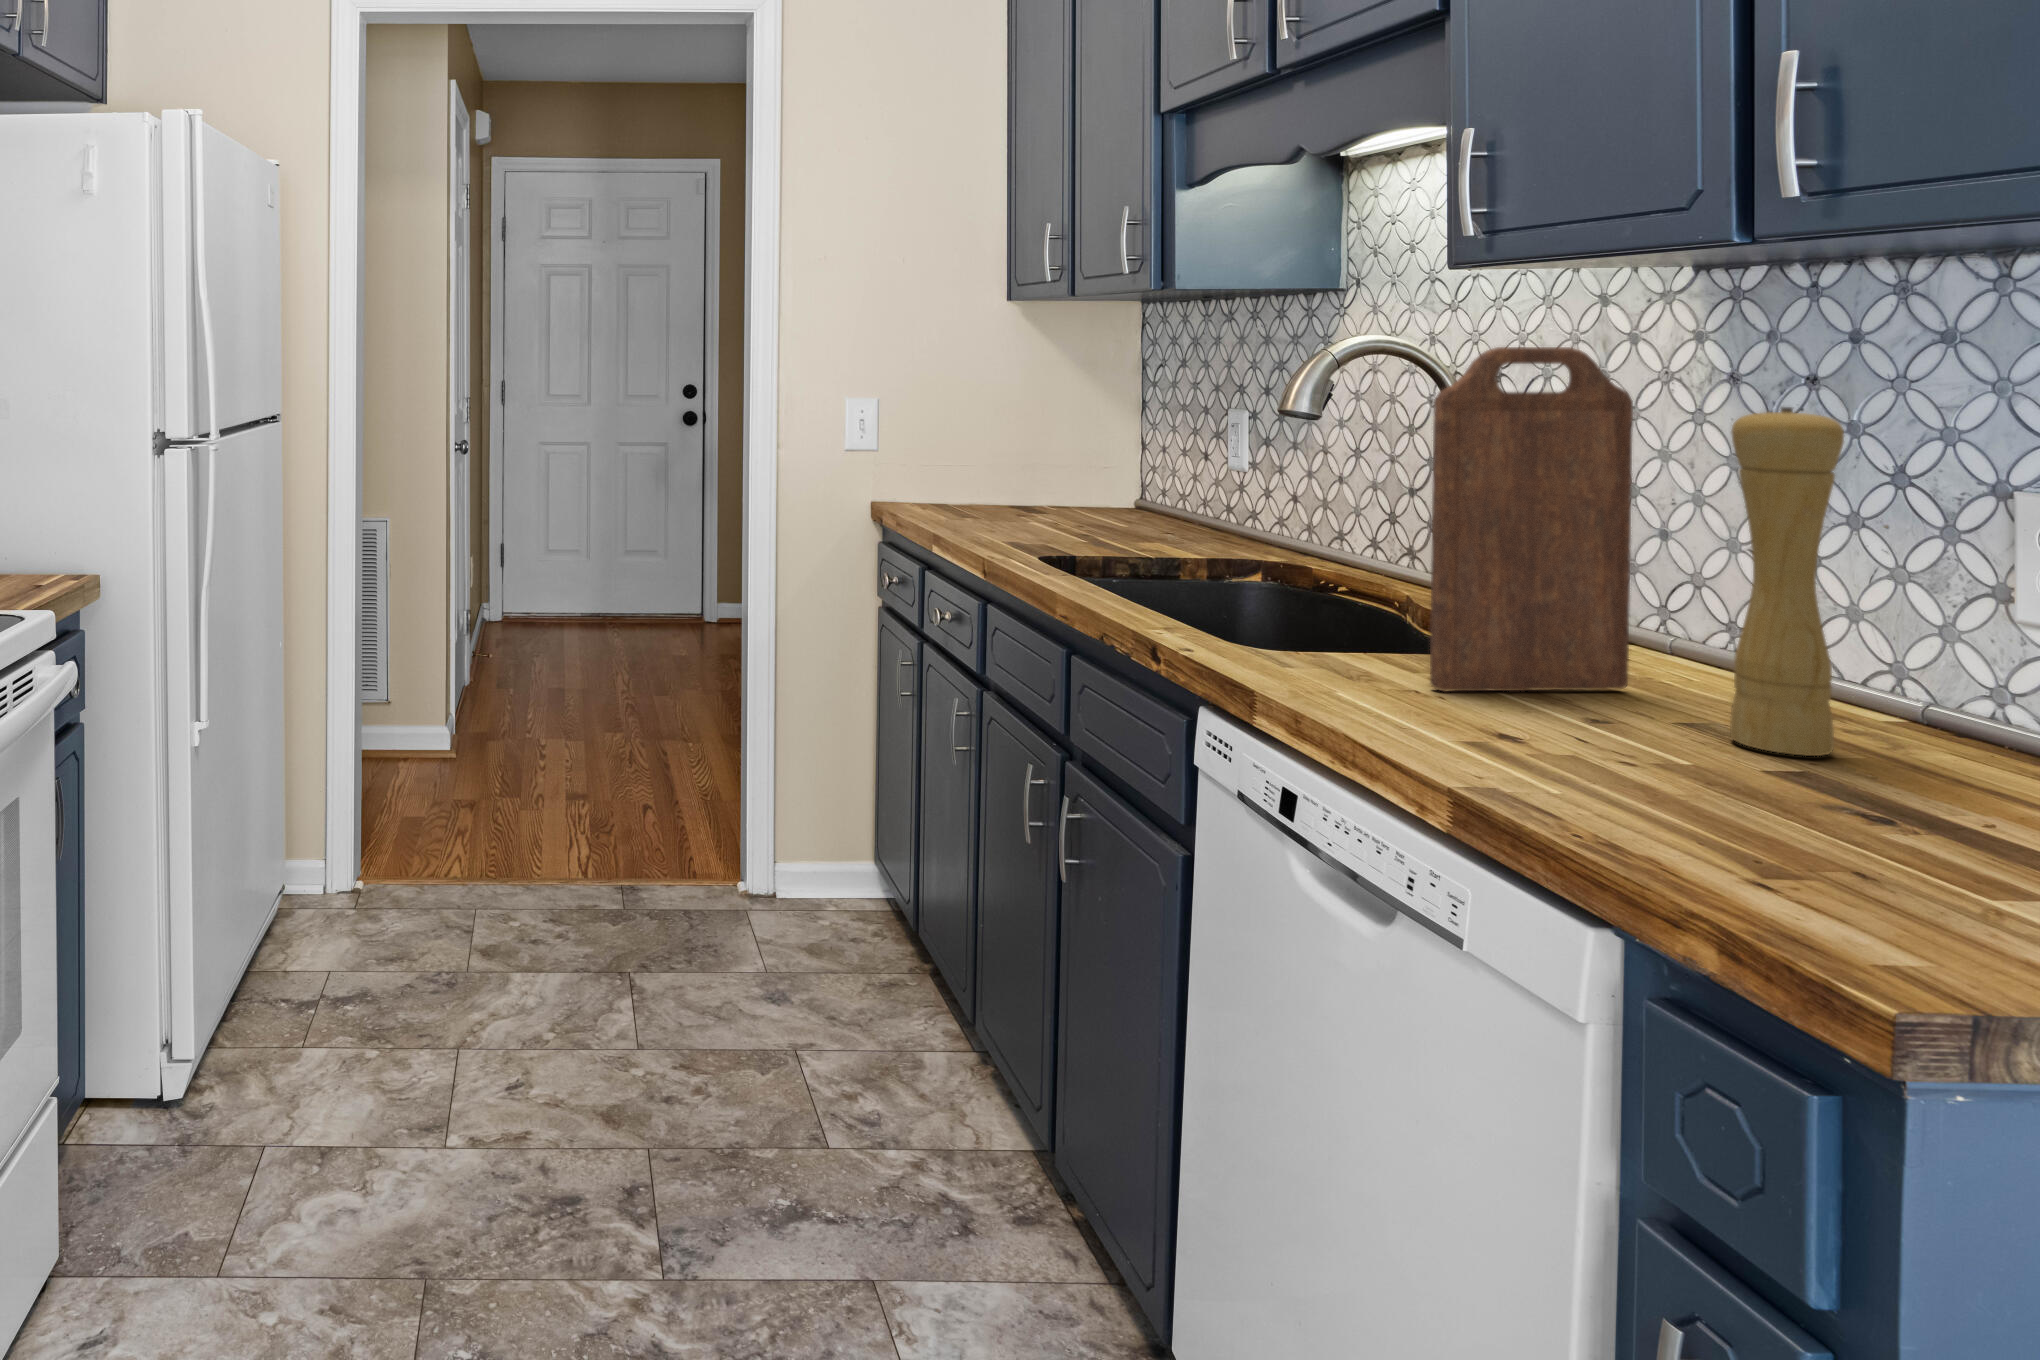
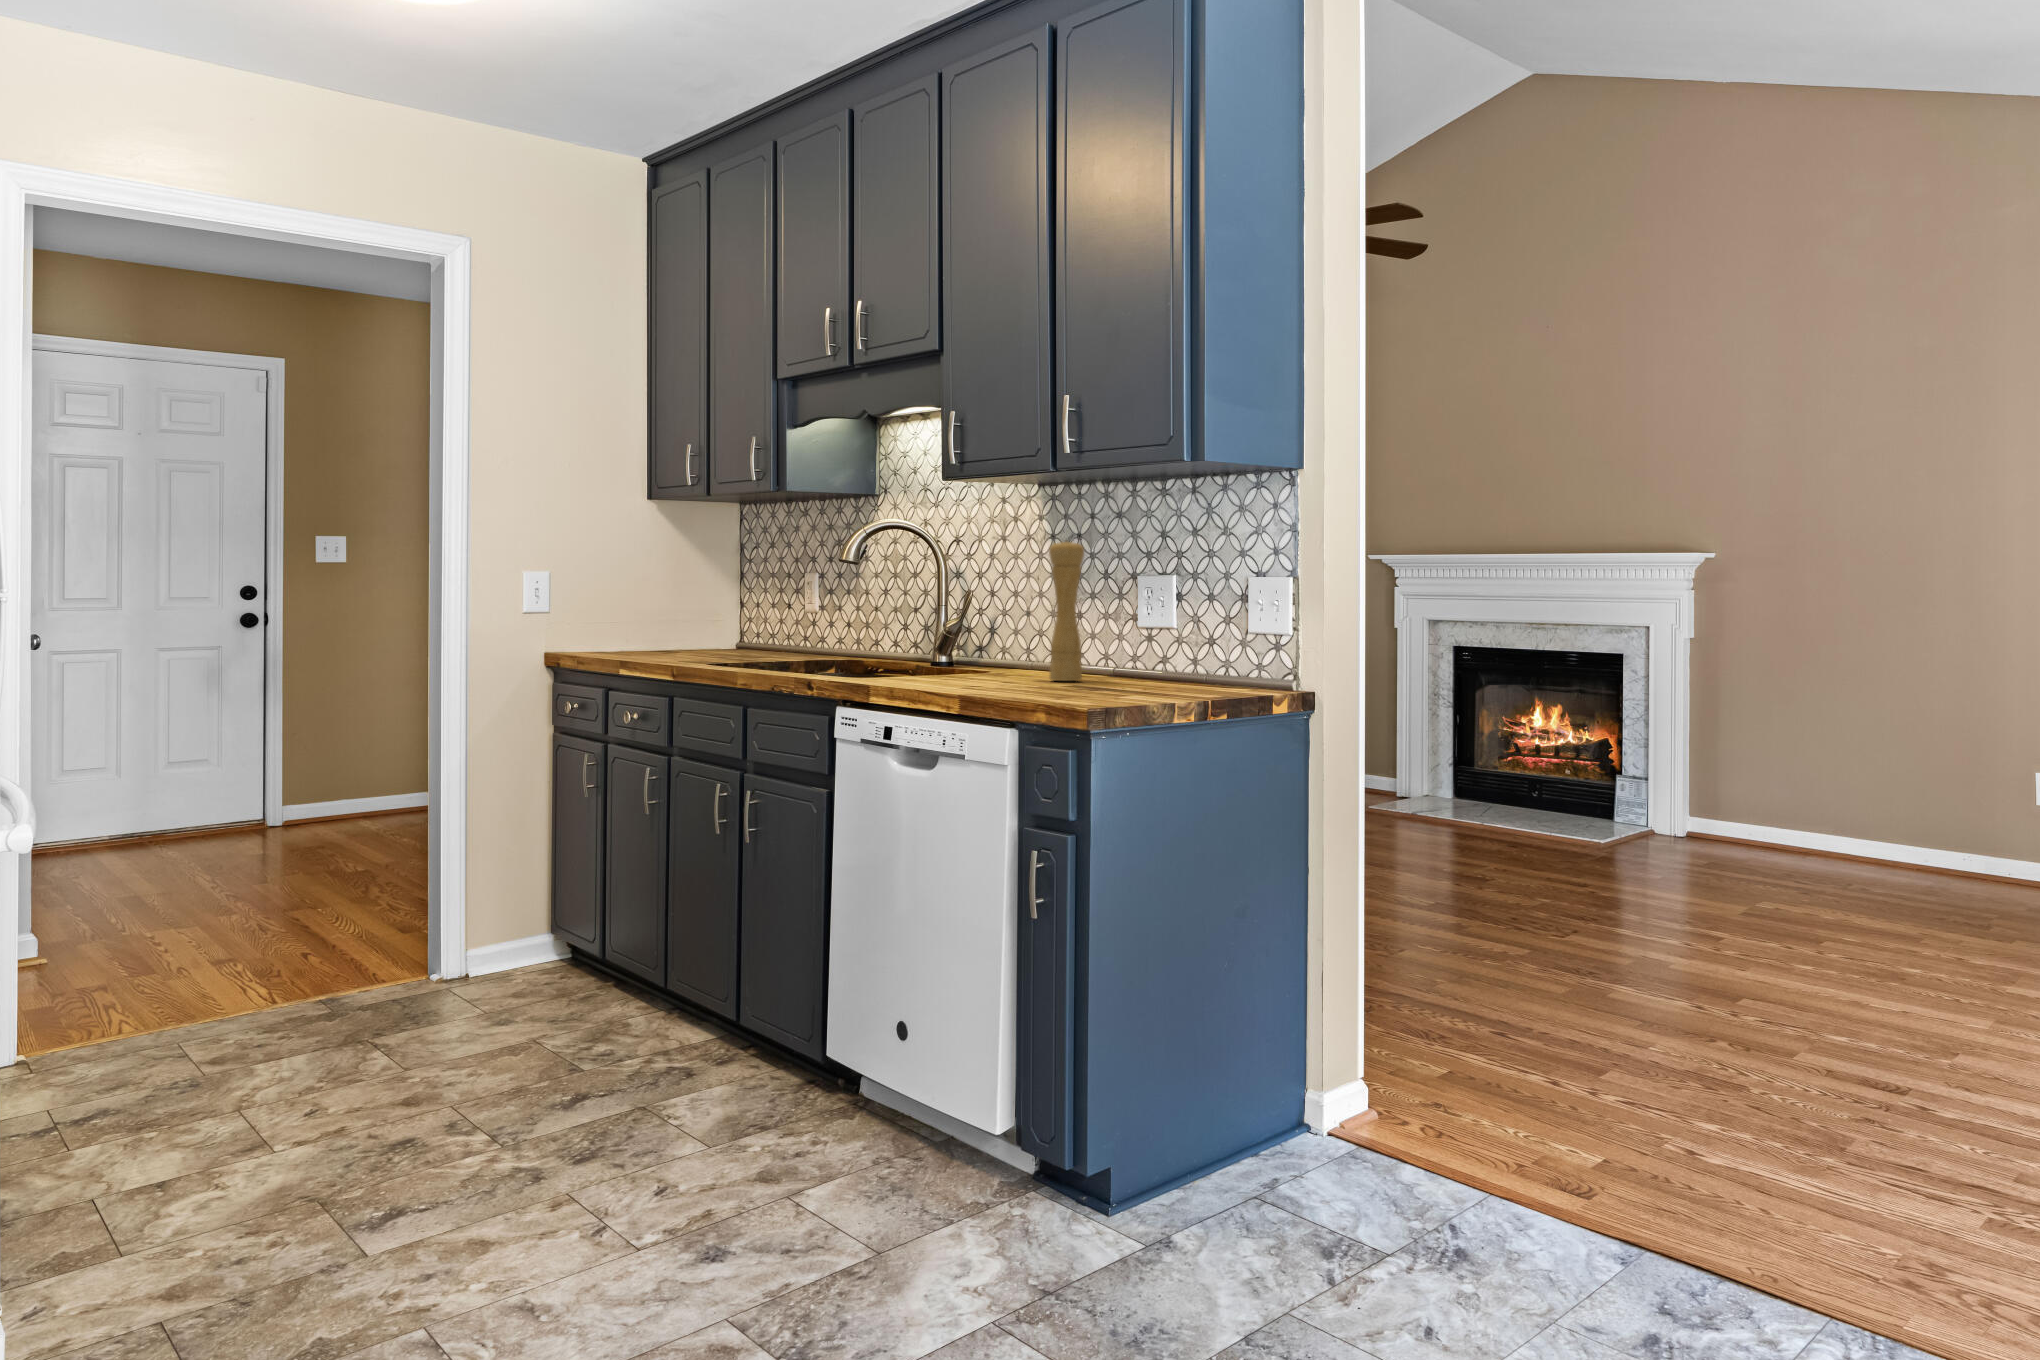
cutting board: present [1430,347,1633,692] -> none [940,516,1016,679]

